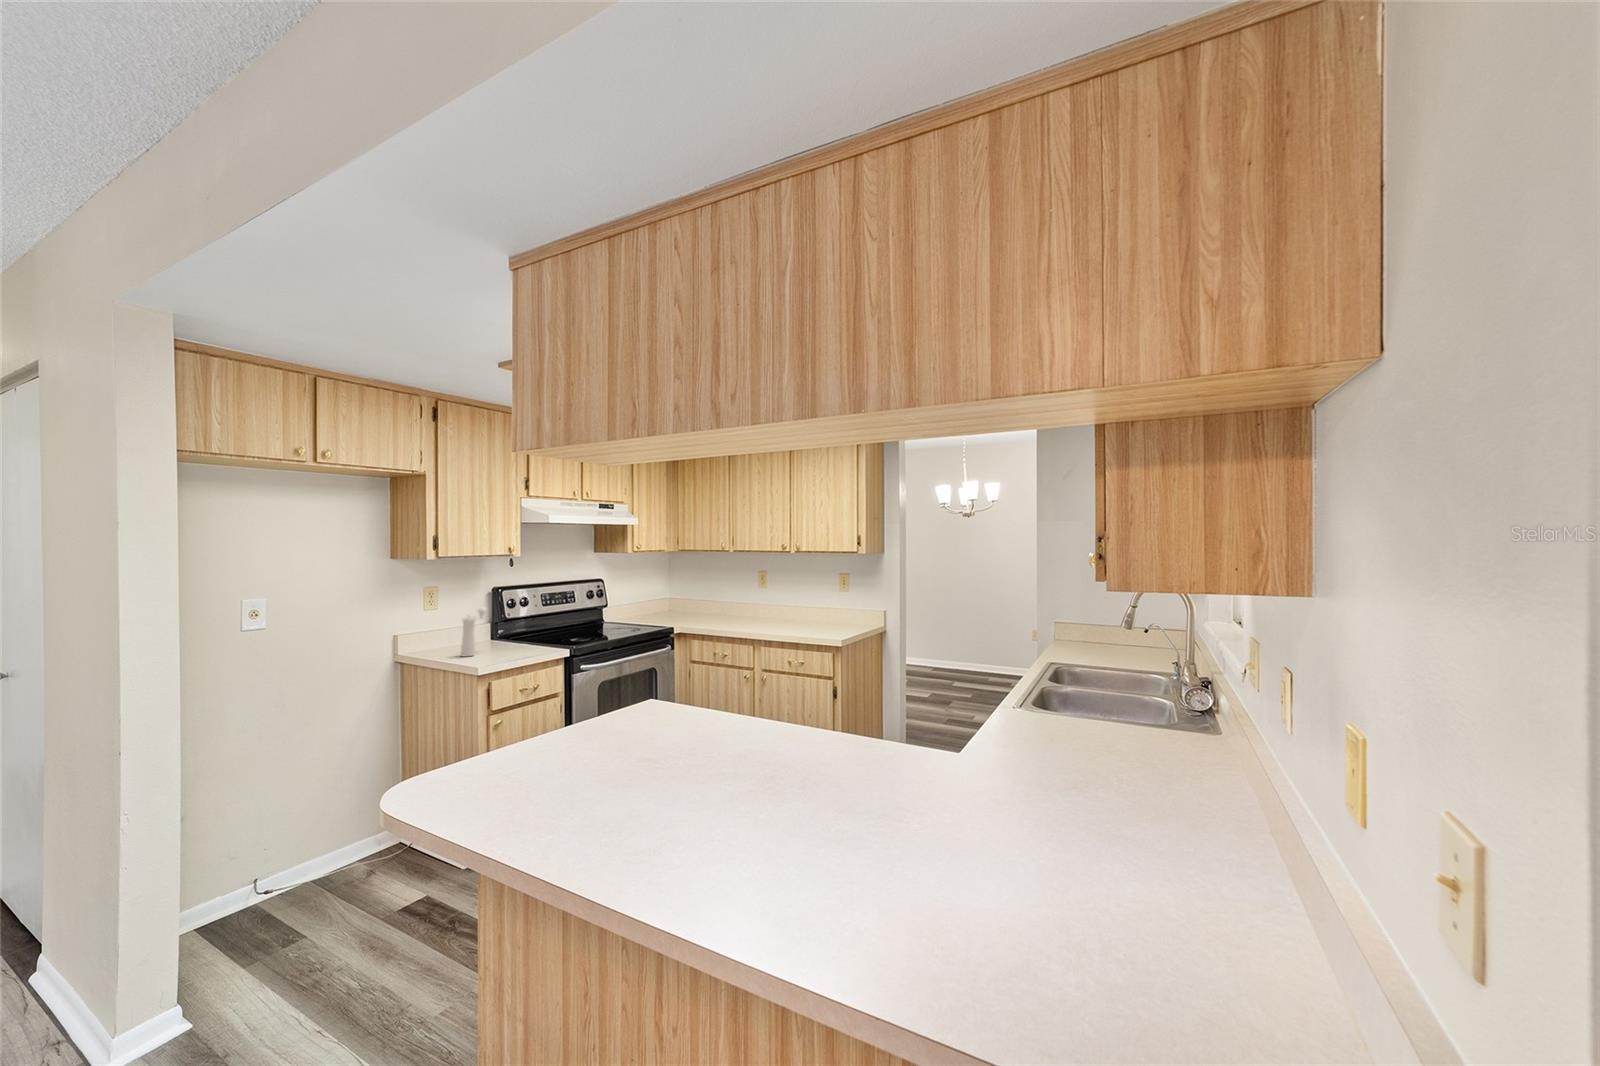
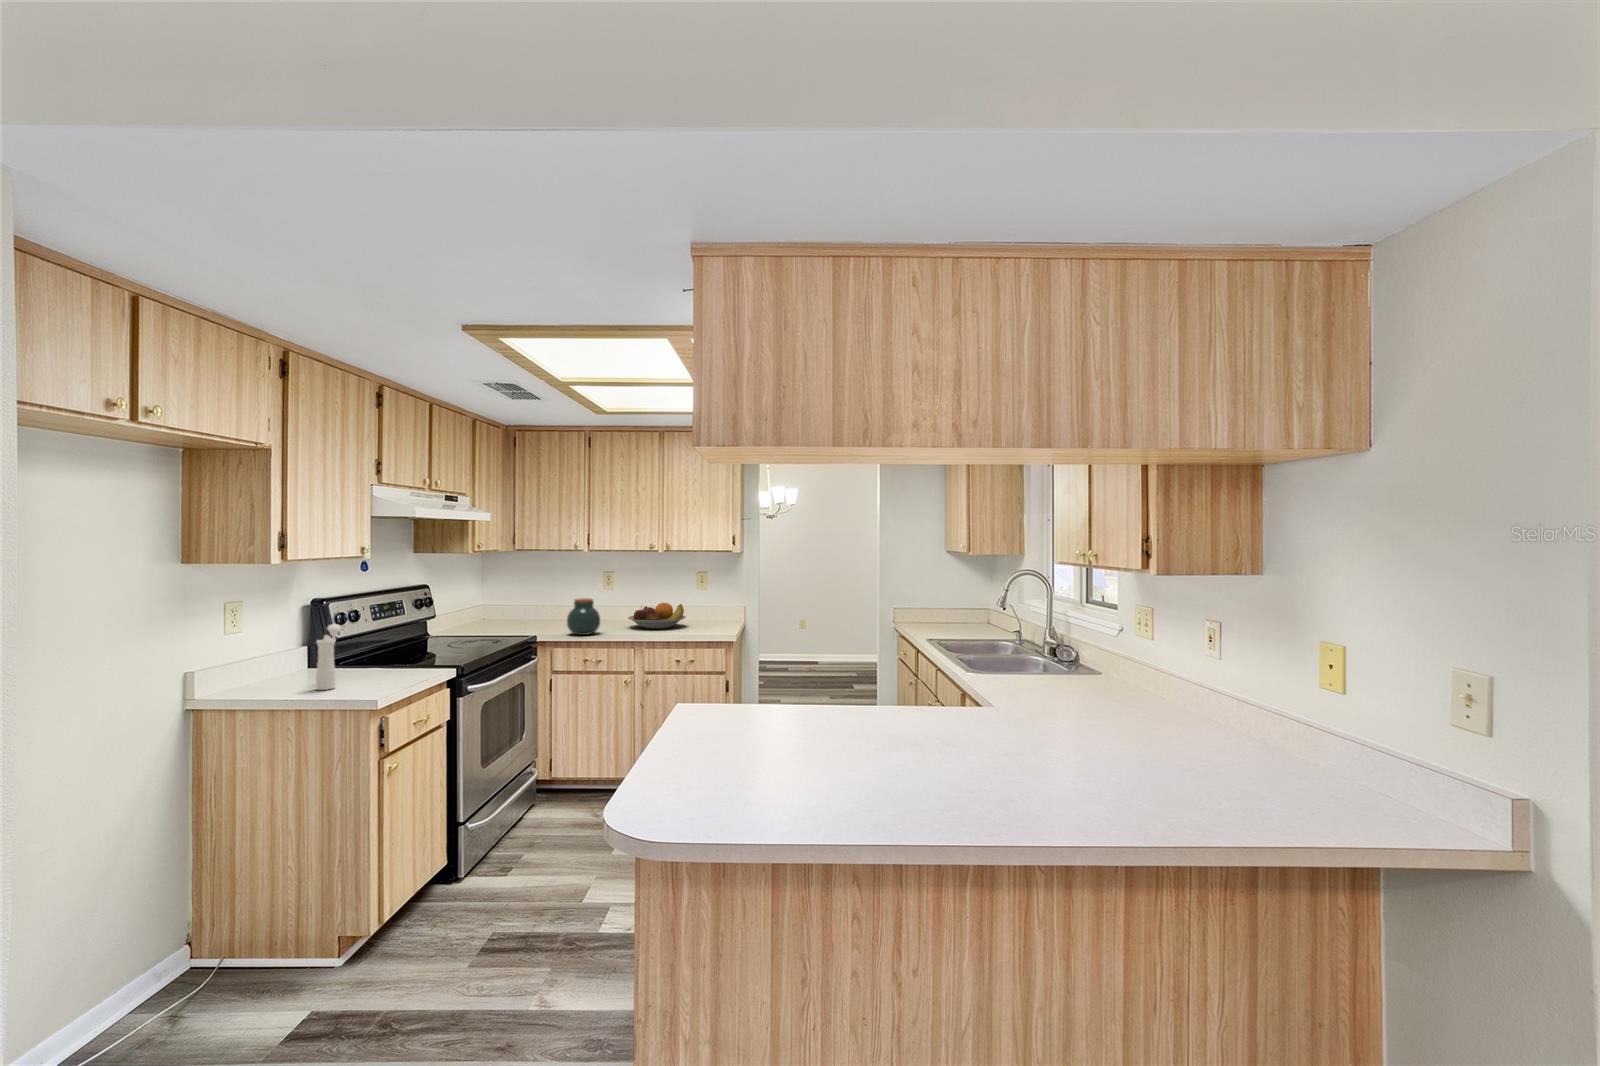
jar: none [704,597,732,630] -> present [567,598,600,635]
fruit bowl: none [763,606,816,629] -> present [628,603,686,629]

